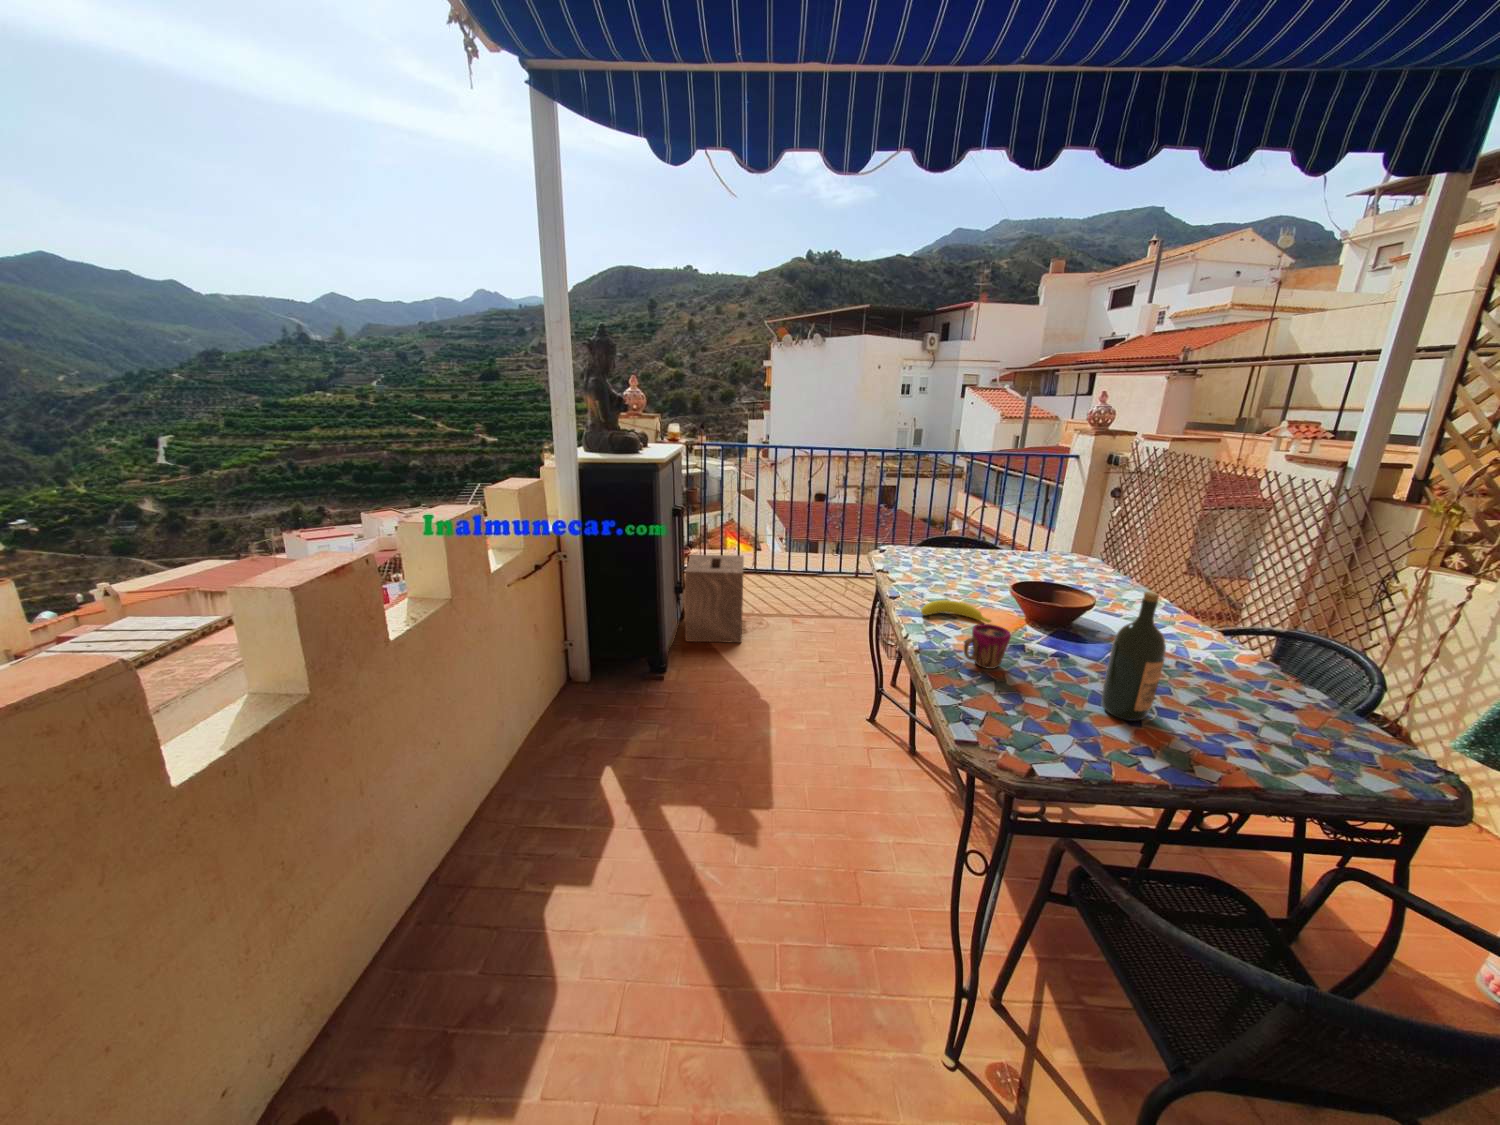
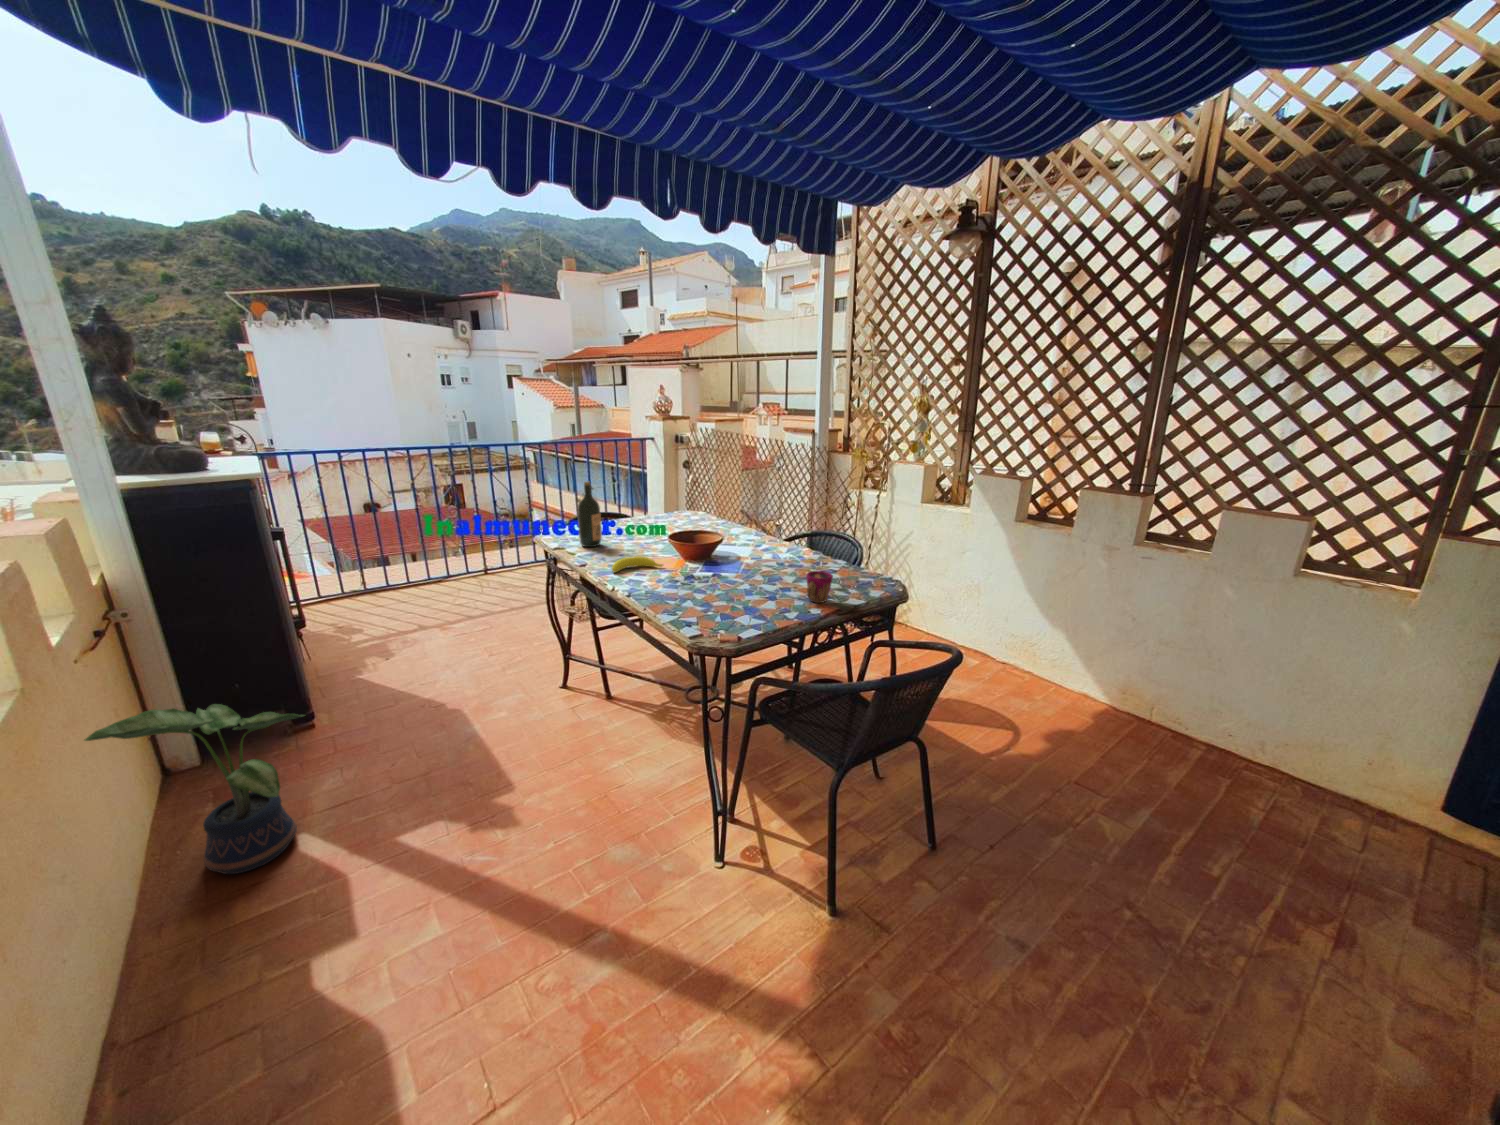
stool: present [685,554,744,643] -> none [292,572,392,683]
wine bottle: present [1102,592,1166,721] -> present [578,481,602,547]
cup: present [964,624,1011,669] -> present [806,571,833,603]
potted plant: none [490,633,622,782] -> present [84,704,302,874]

